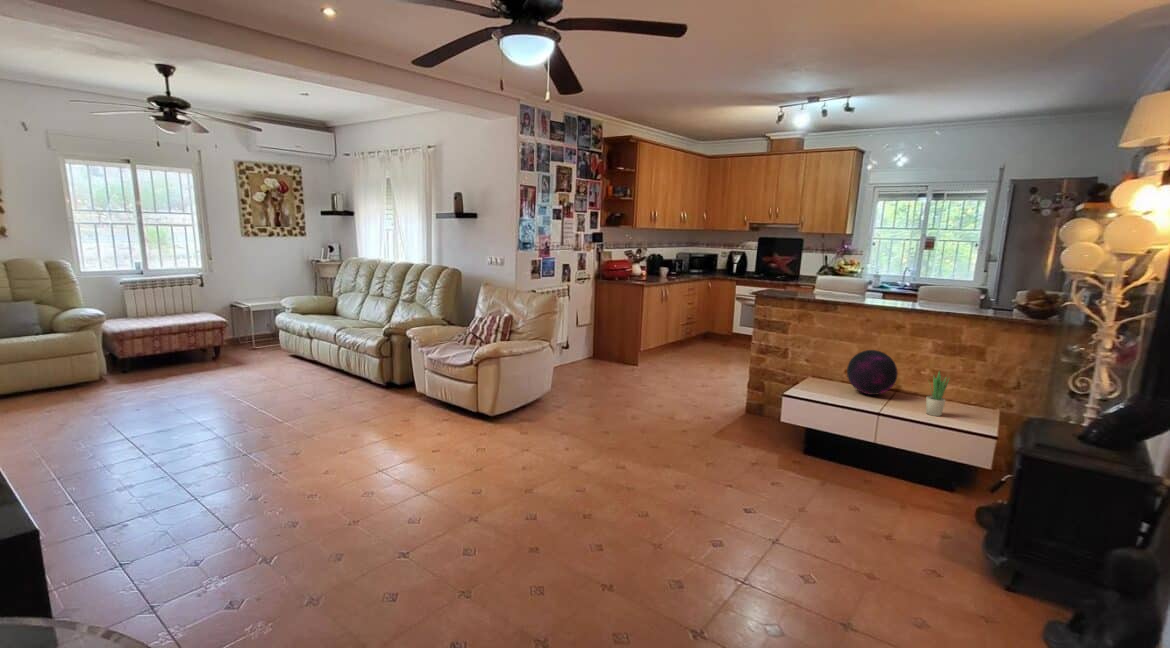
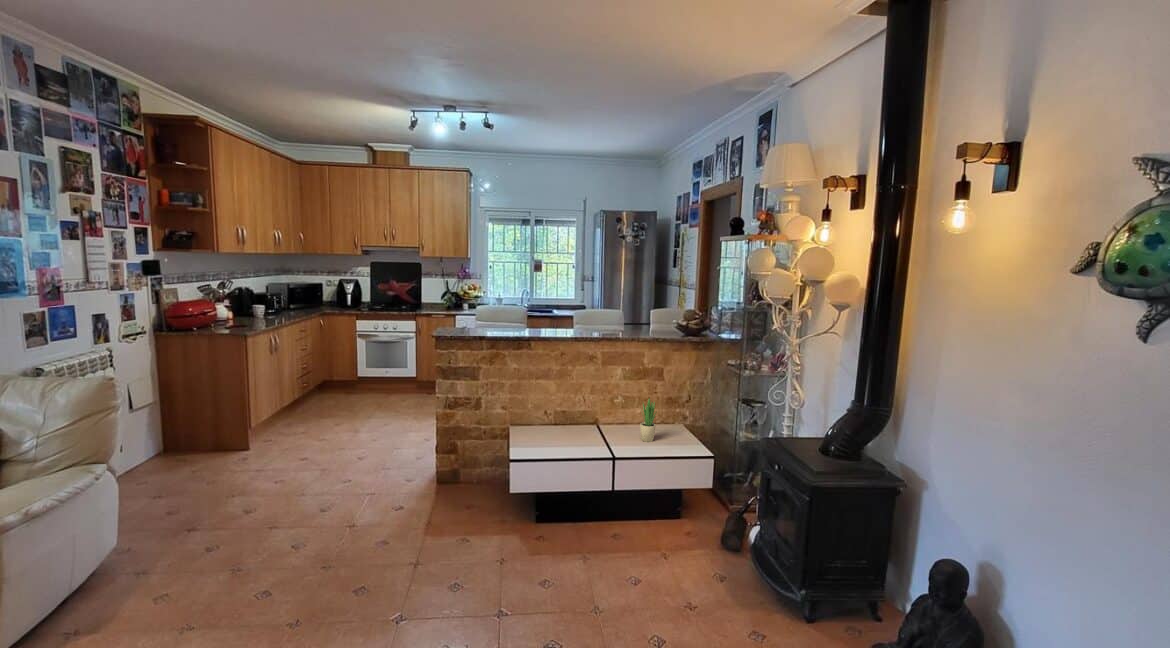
decorative orb: present [847,350,898,395] -> none [558,385,604,432]

